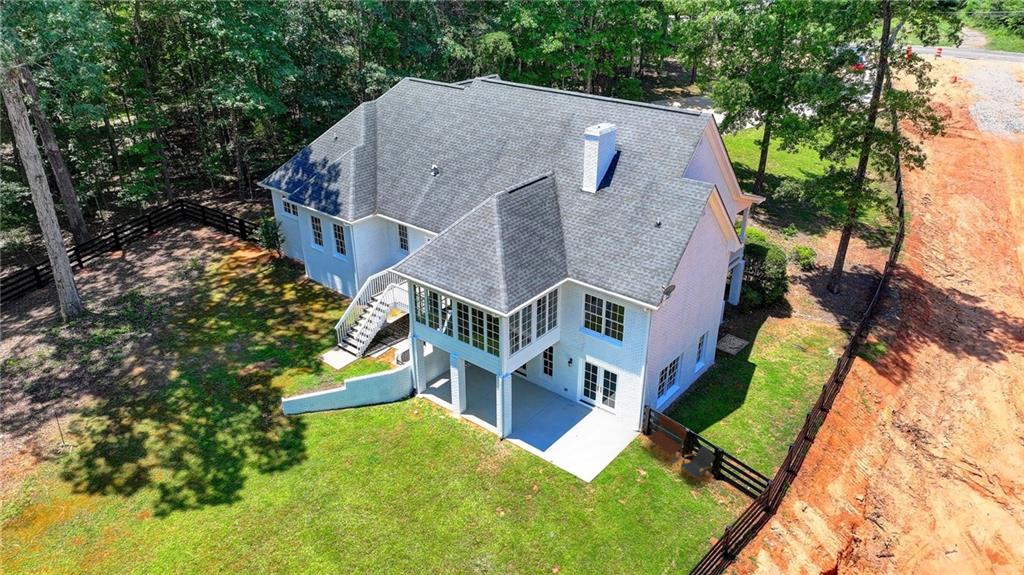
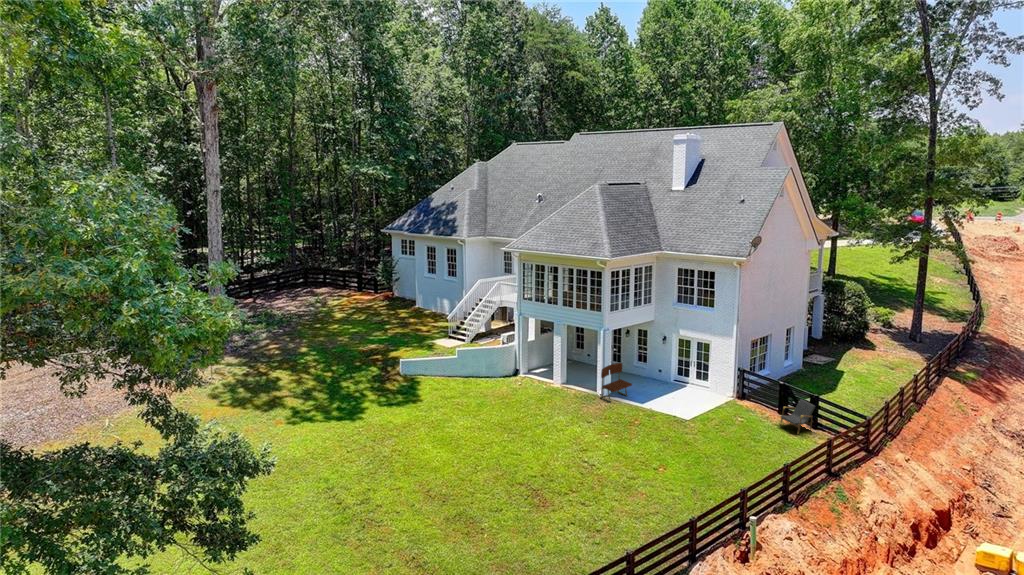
bench: present [648,416,686,463] -> present [601,363,632,402]

